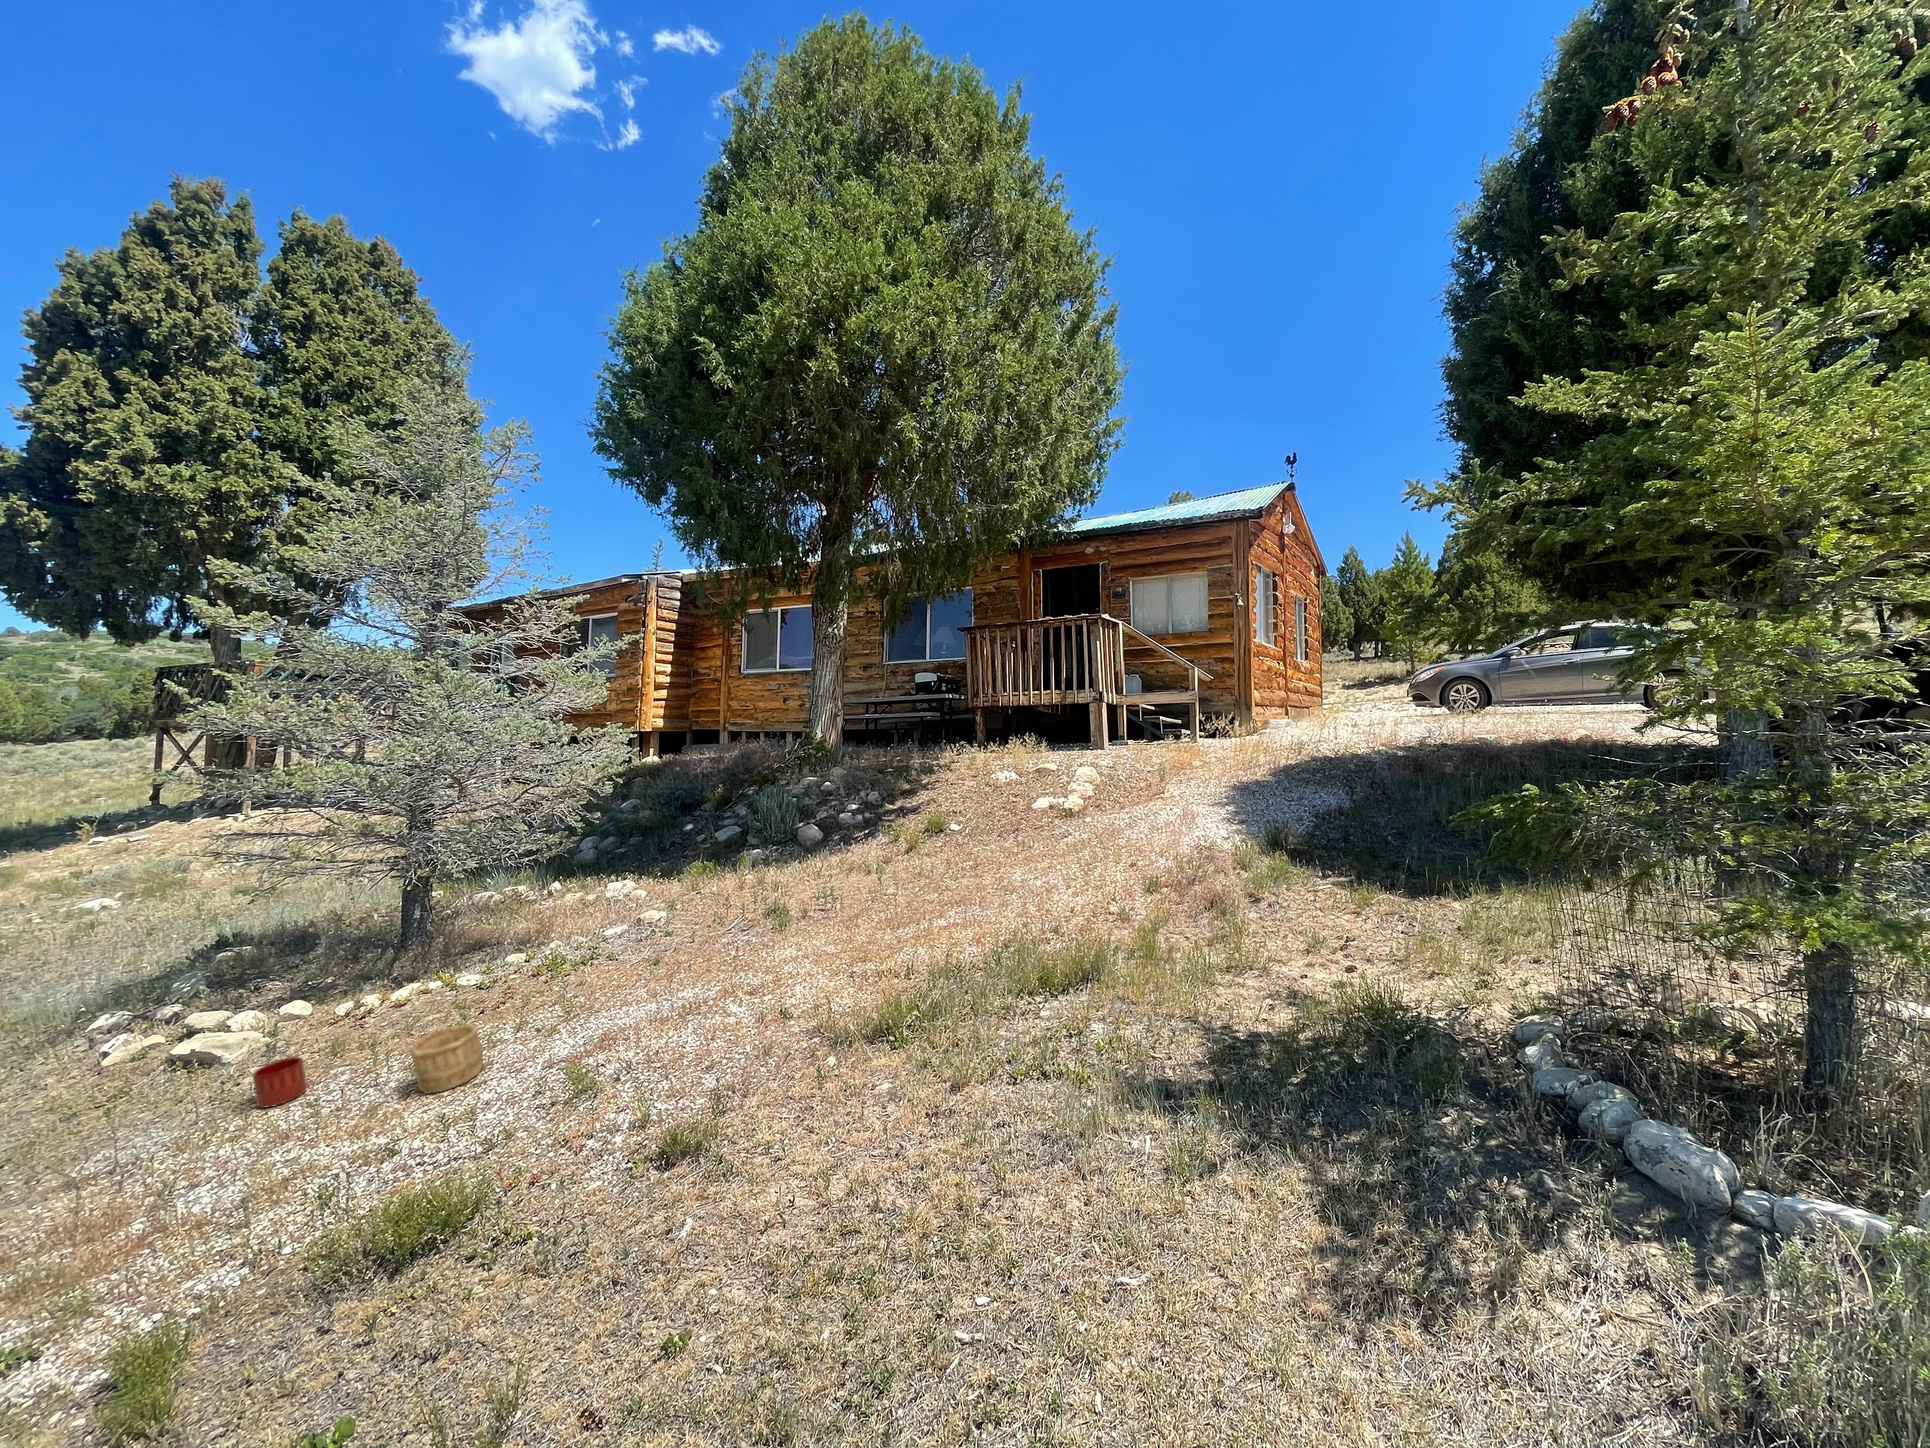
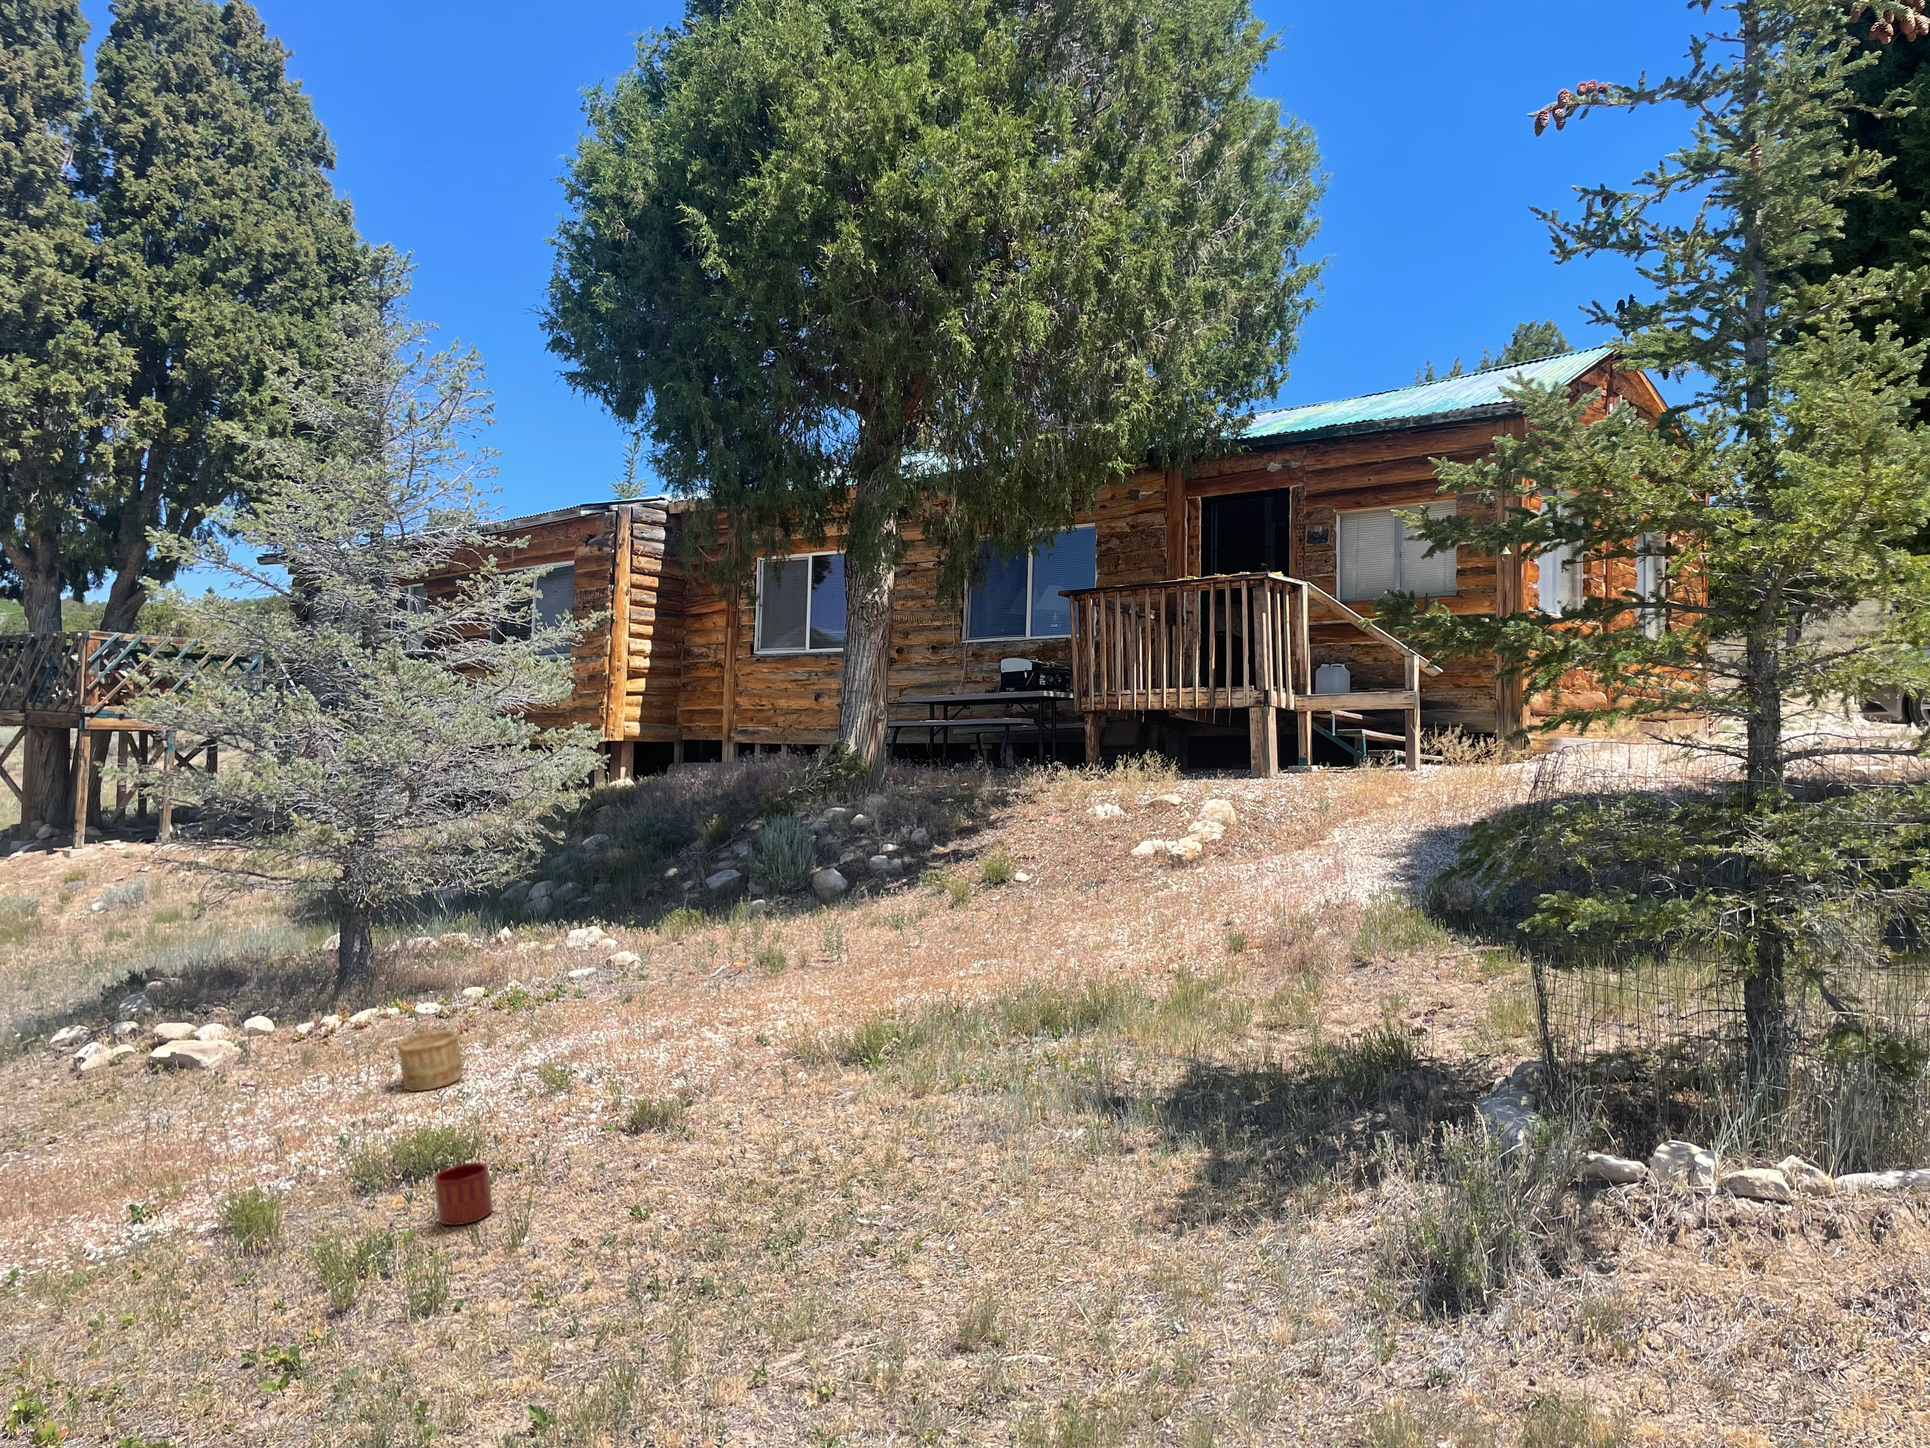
planter: present [252,1057,307,1108] -> present [434,1163,493,1225]

